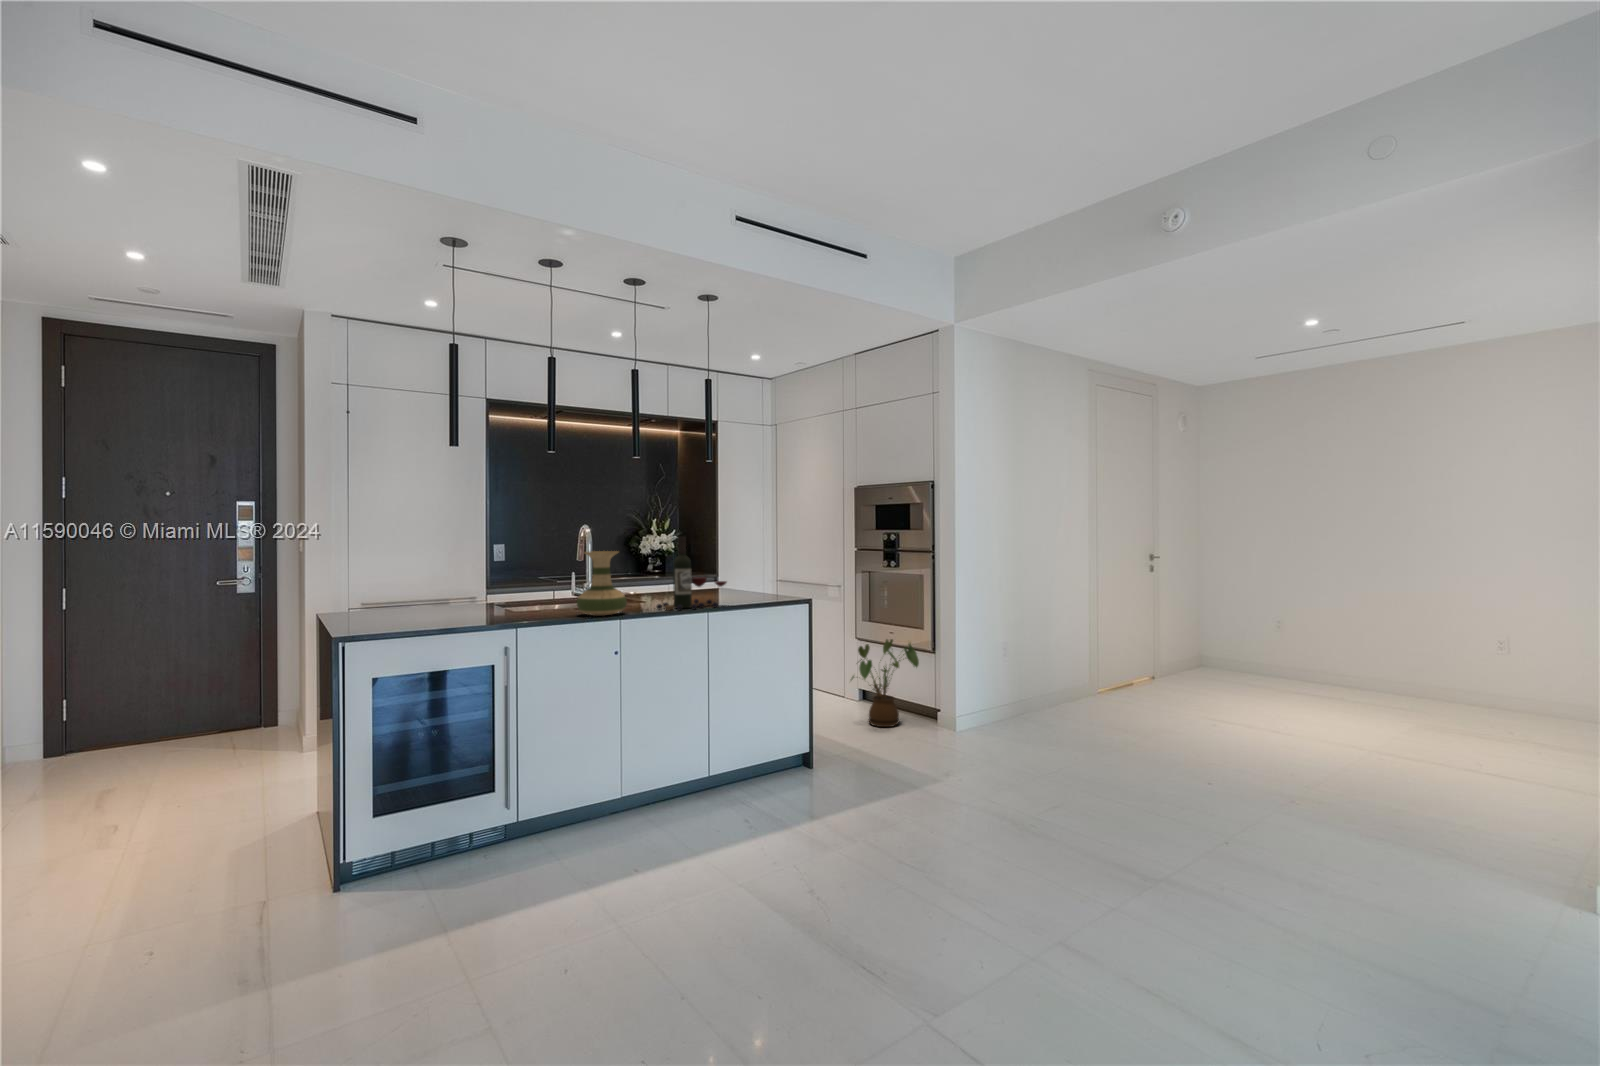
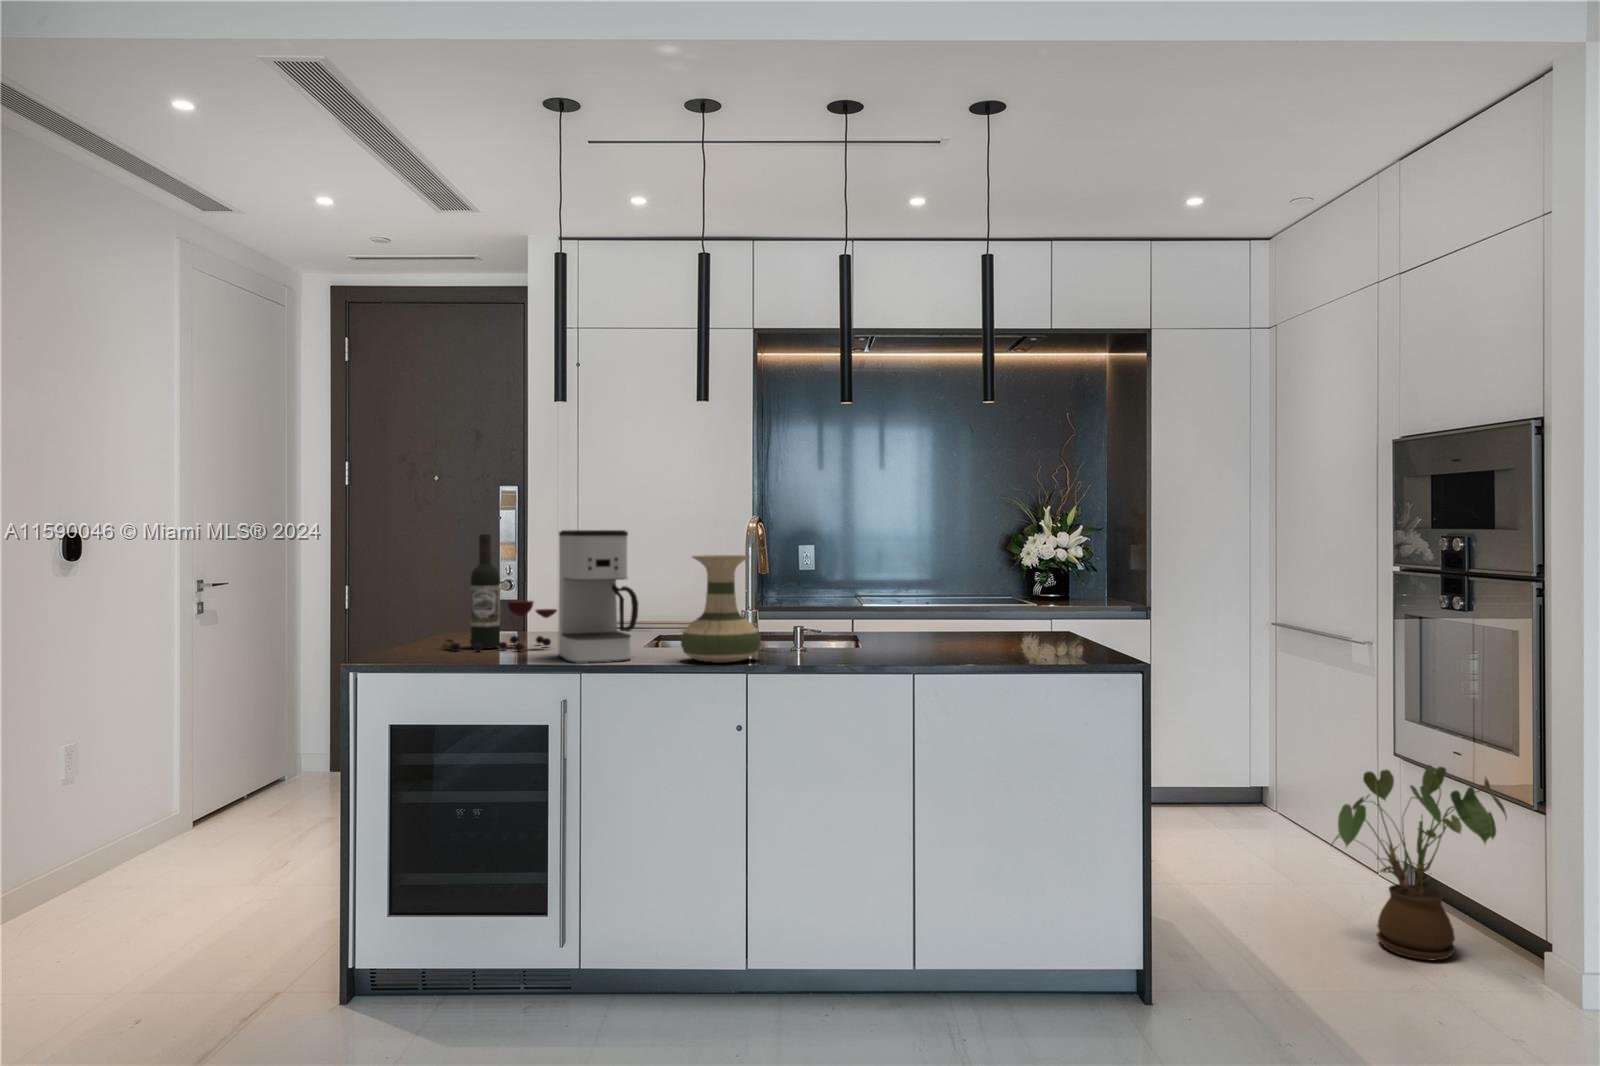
wine bottle: present [657,536,727,610] -> present [442,534,557,651]
coffee maker: none [485,537,546,623] -> present [559,530,638,663]

